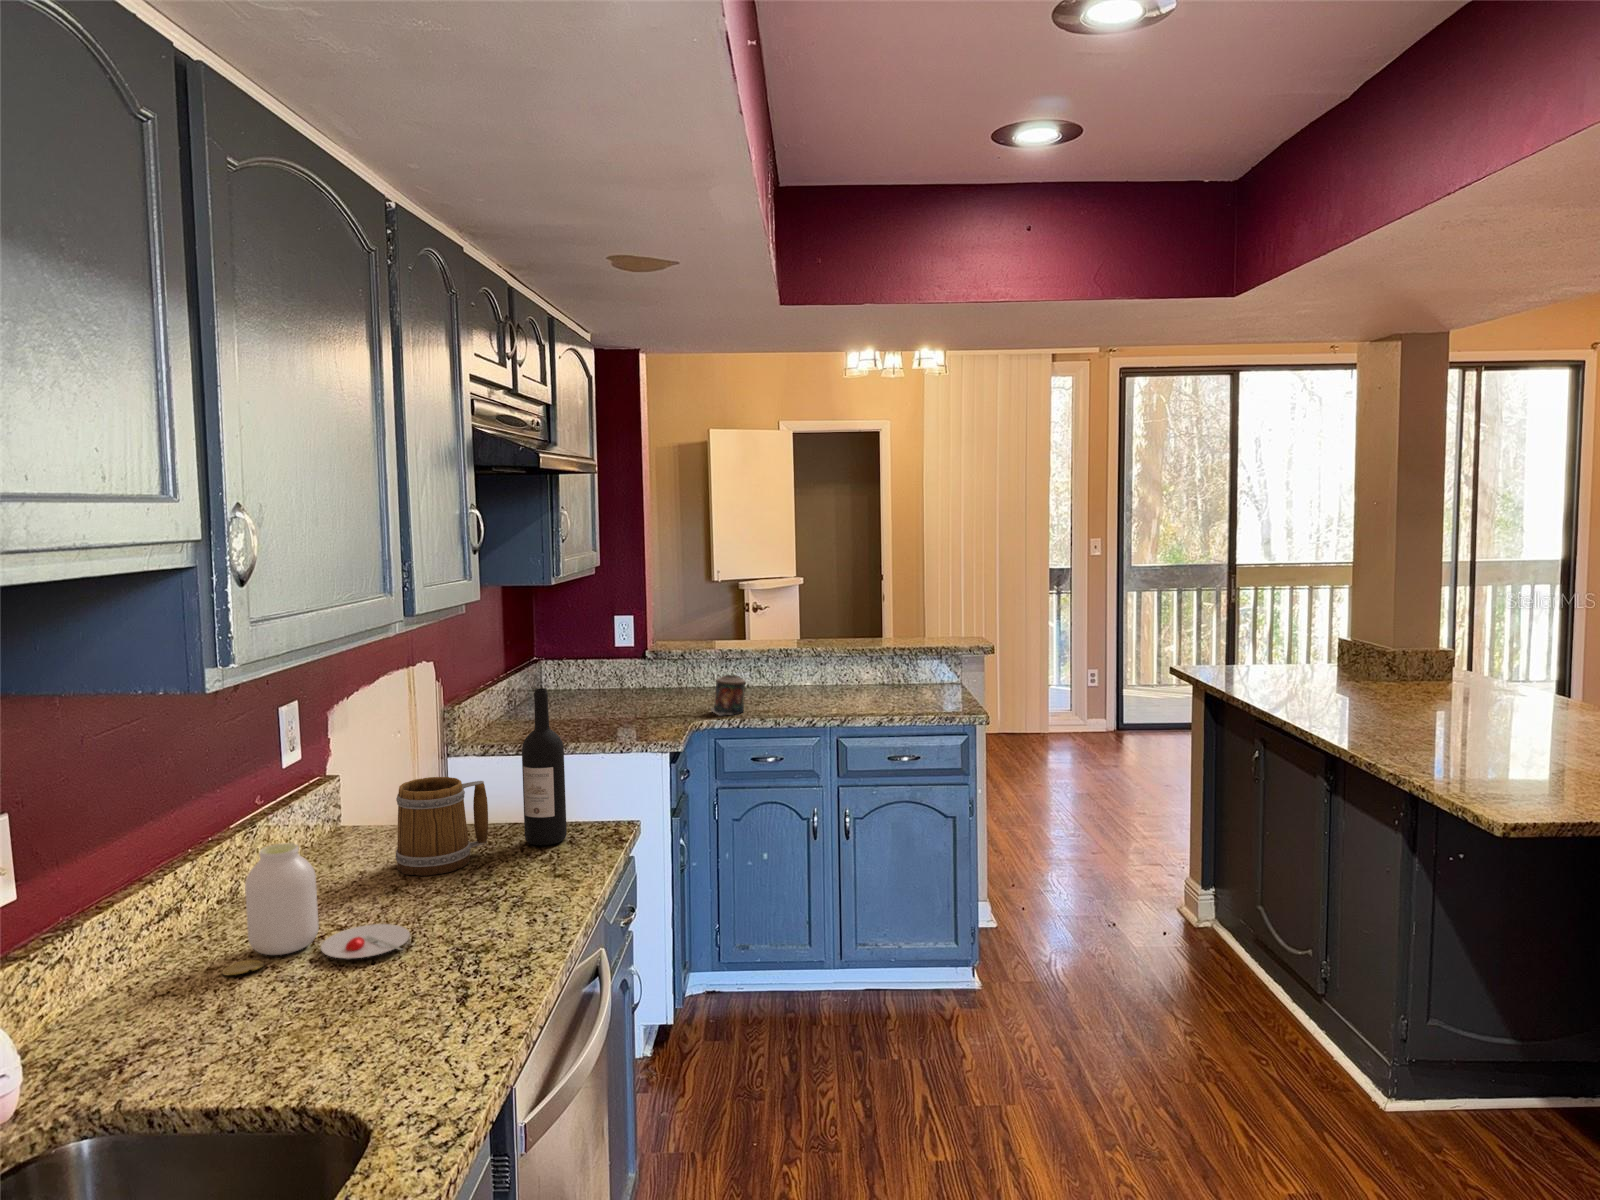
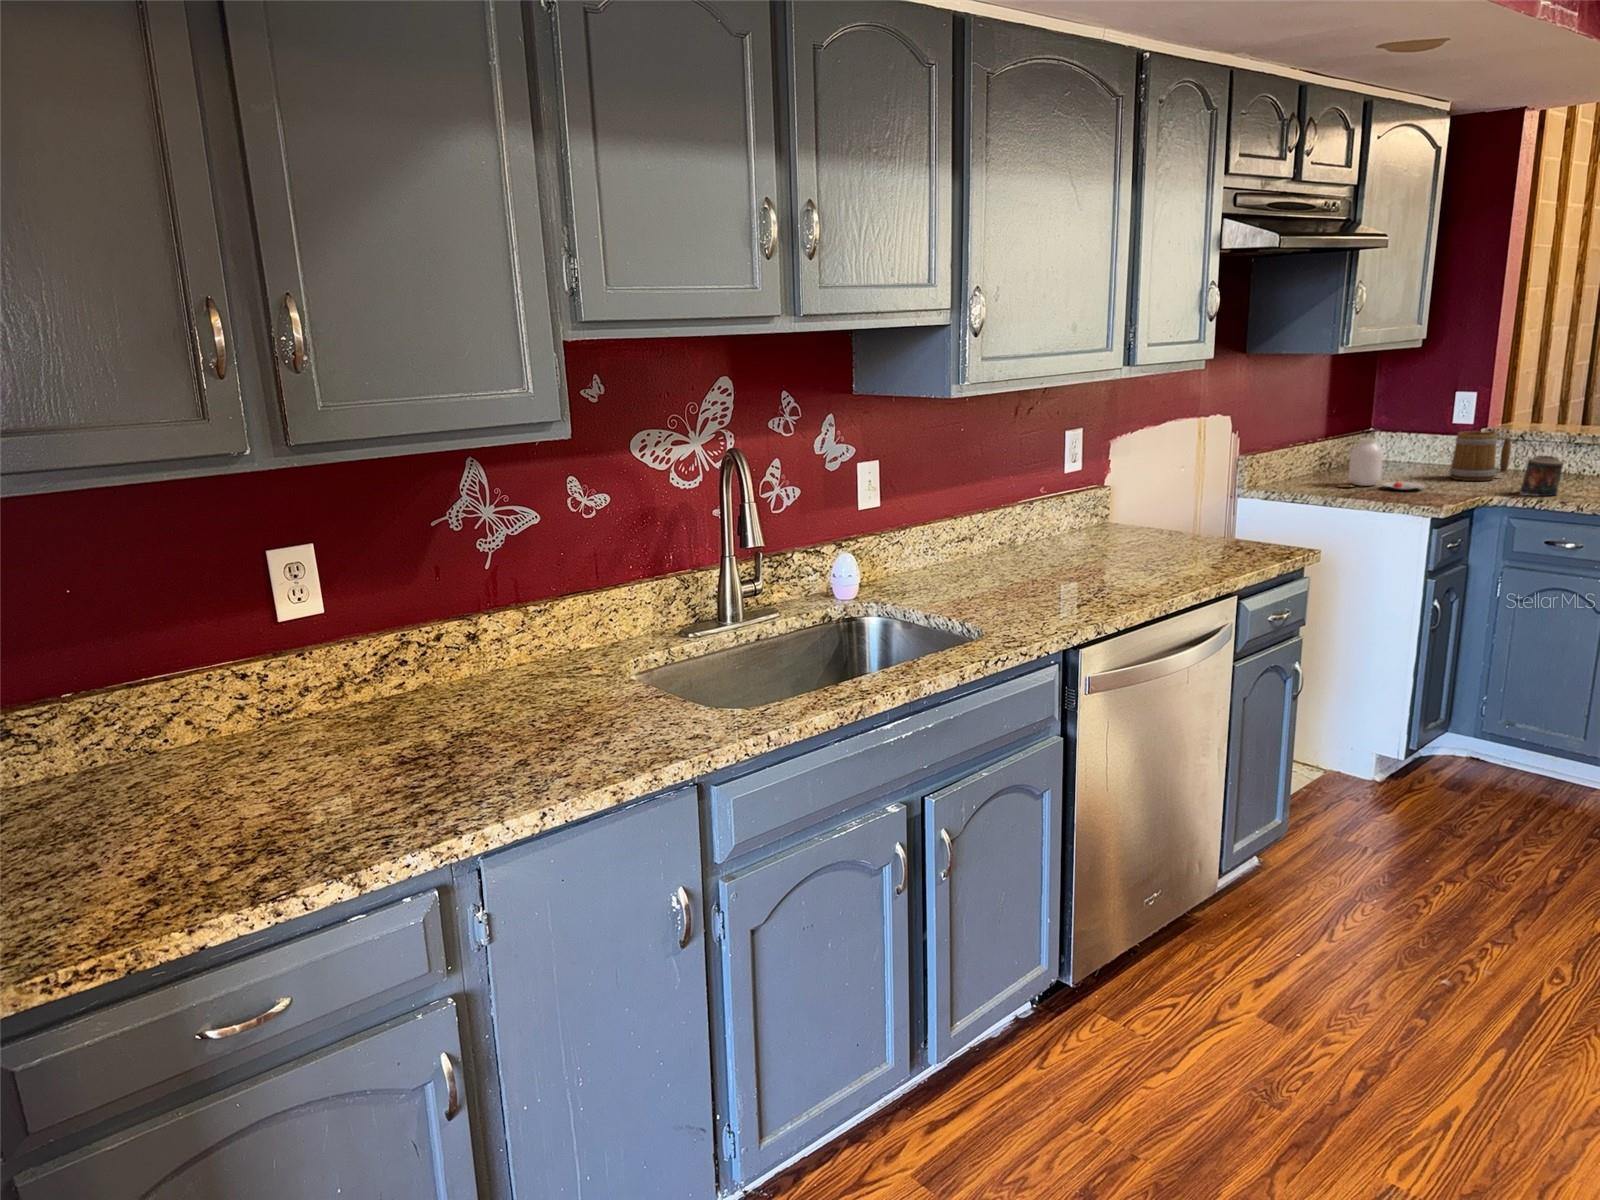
wine bottle: present [522,688,567,845] -> none [1215,431,1254,554]
mug: present [395,777,488,876] -> present [1450,431,1511,481]
jar: present [222,843,410,975] -> present [1338,438,1425,490]

